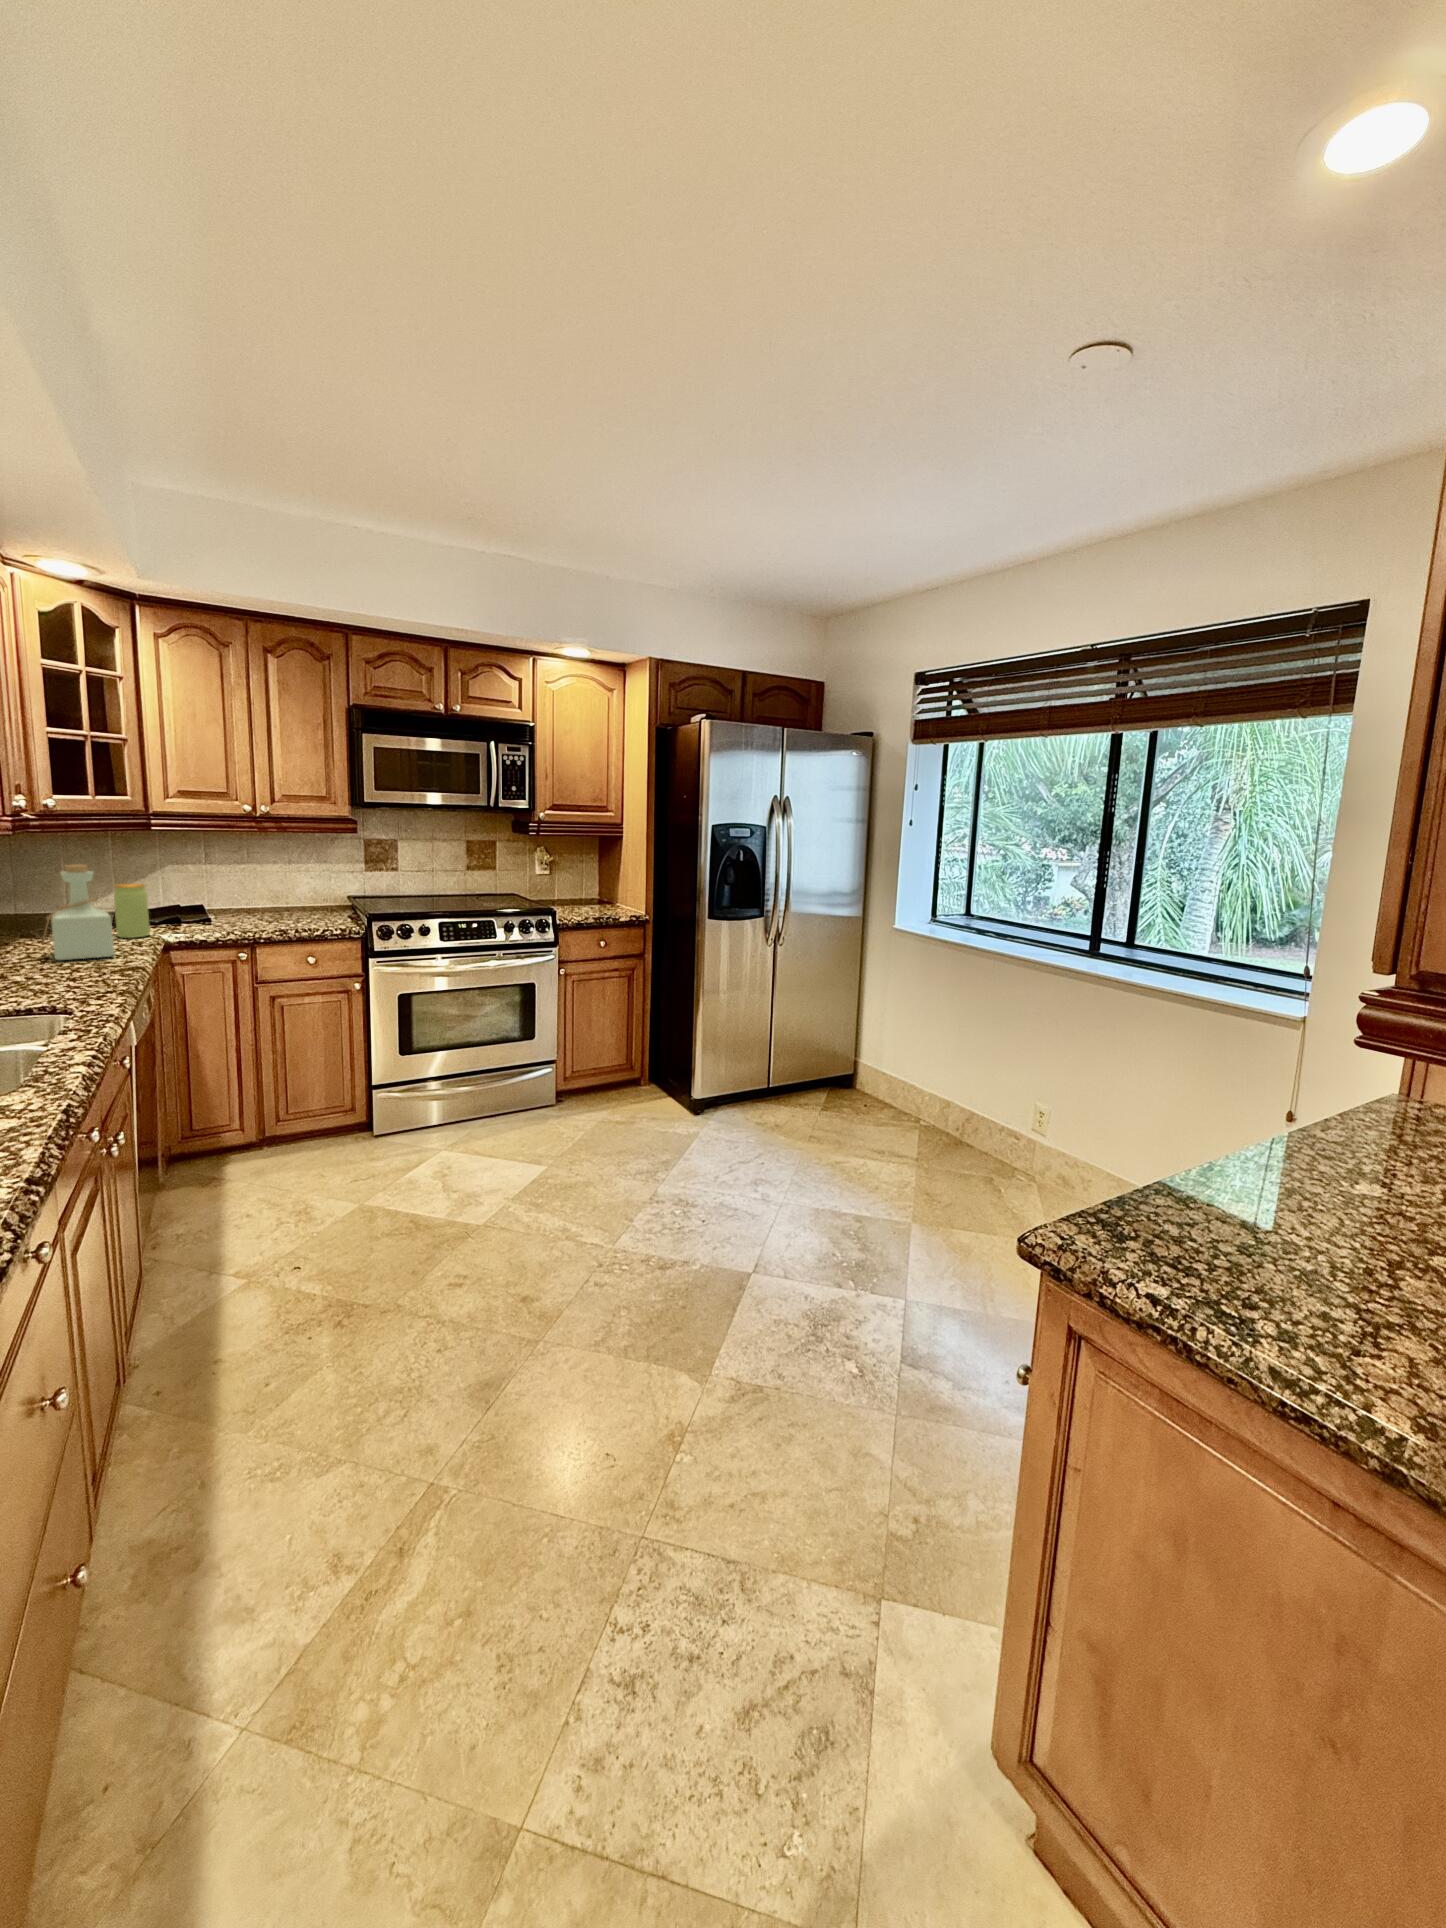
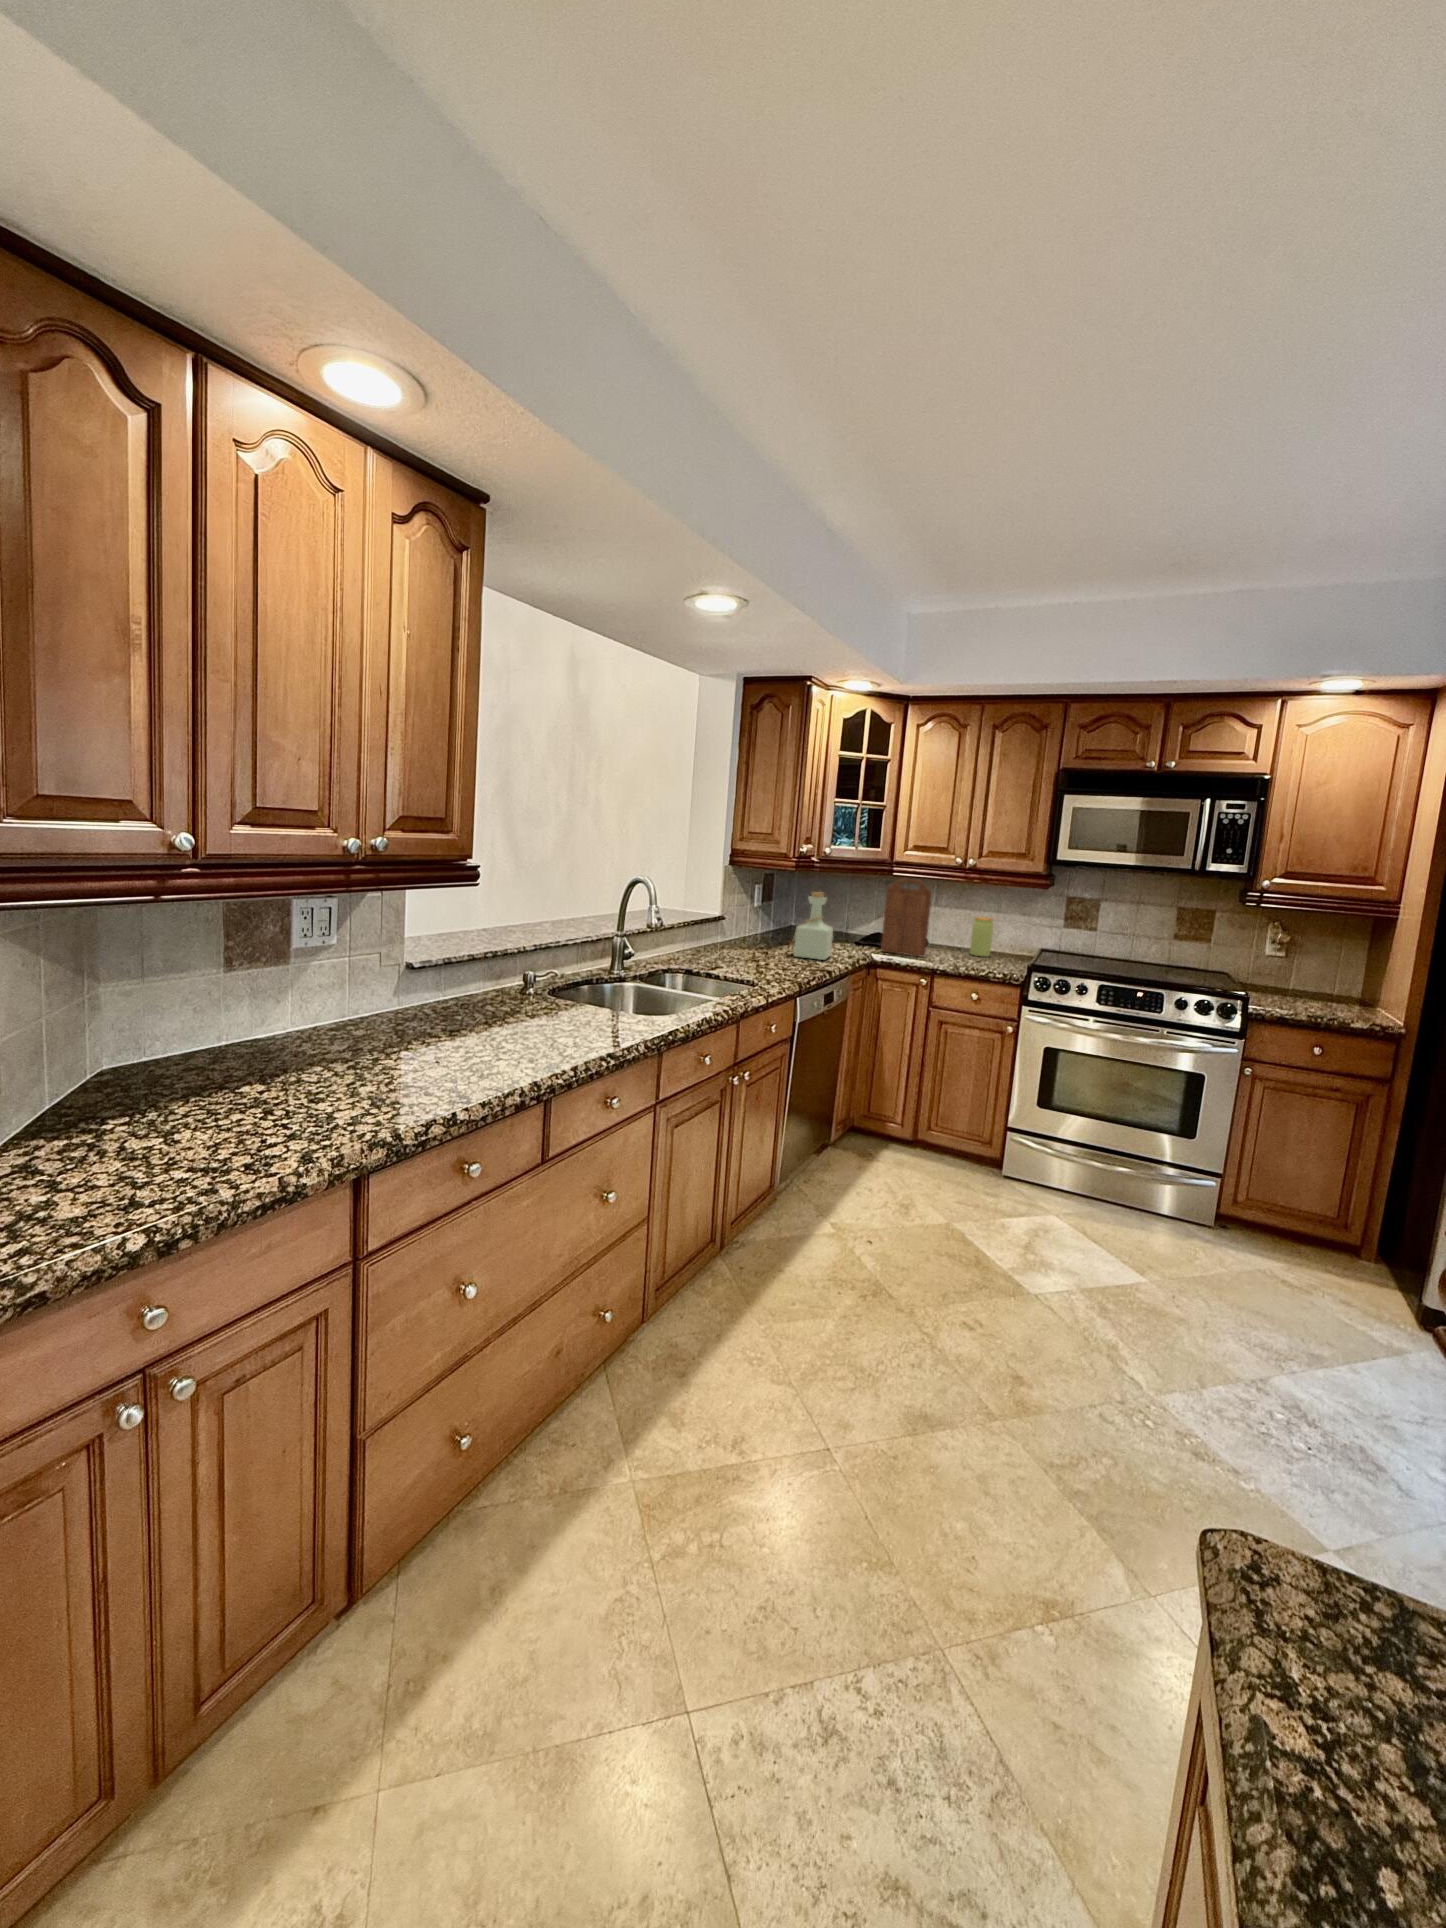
cutting board: none [161,835,232,931] -> present [881,879,932,957]
jar: present [113,884,150,938] -> present [970,917,993,957]

